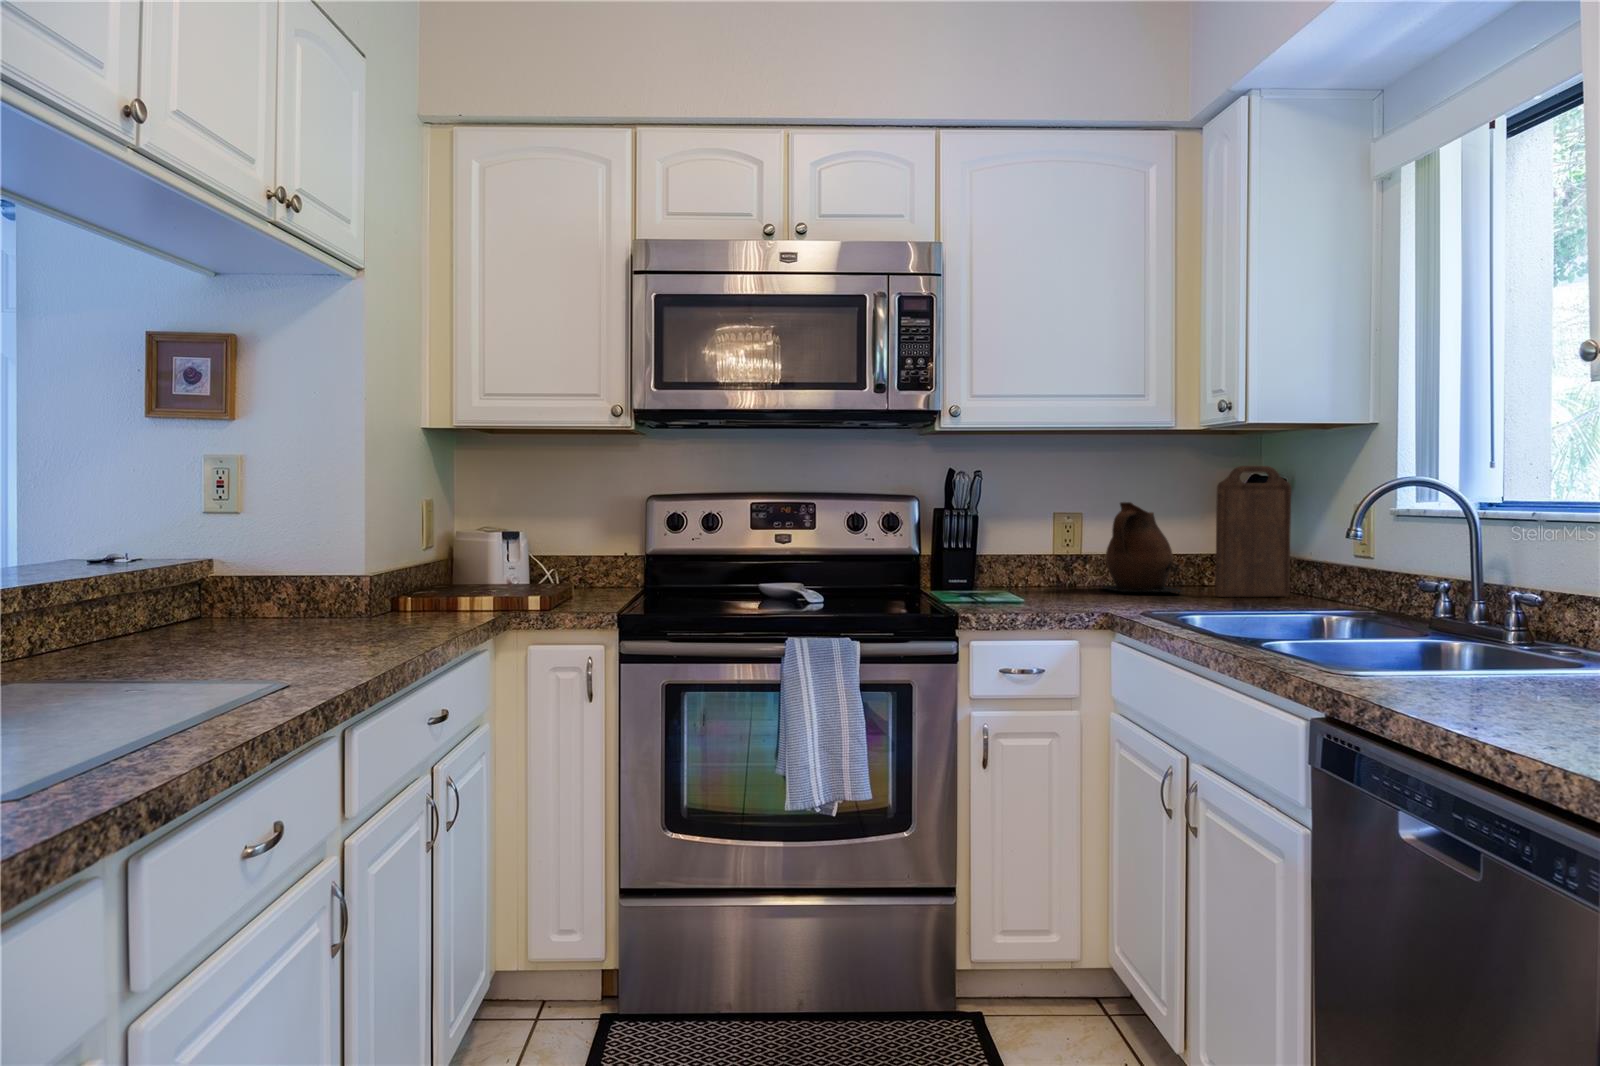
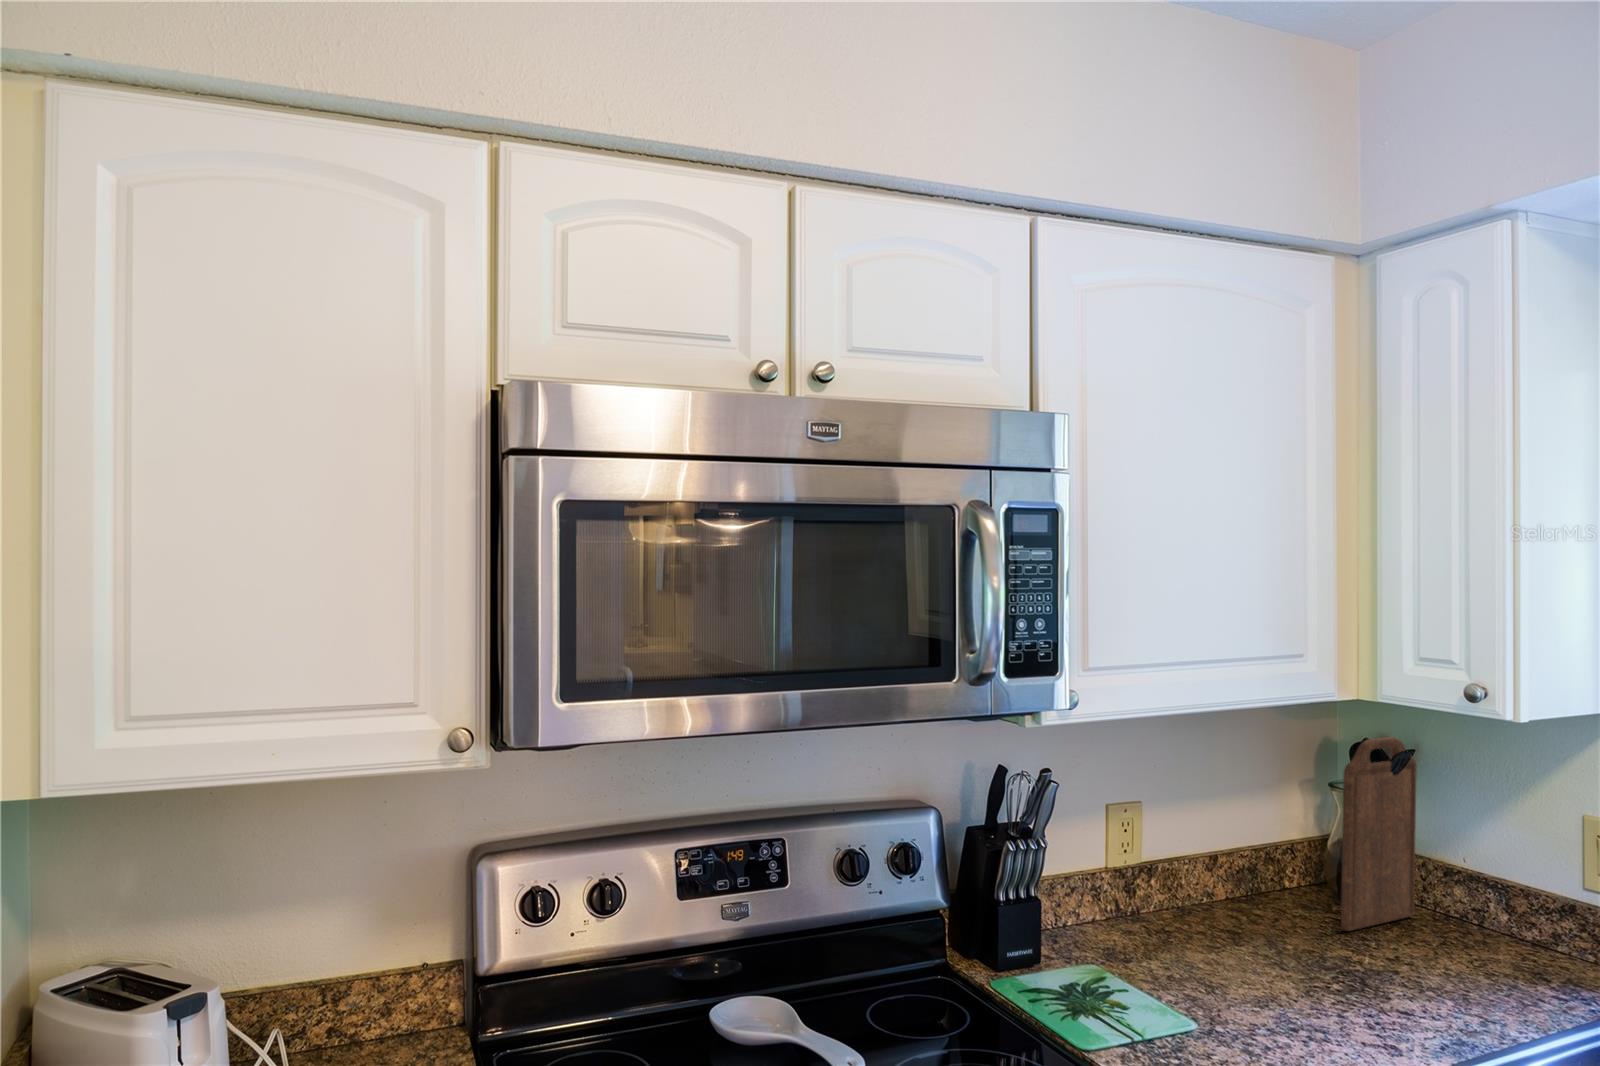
ceramic pitcher: present [1103,502,1183,592] -> none [1164,790,1296,934]

